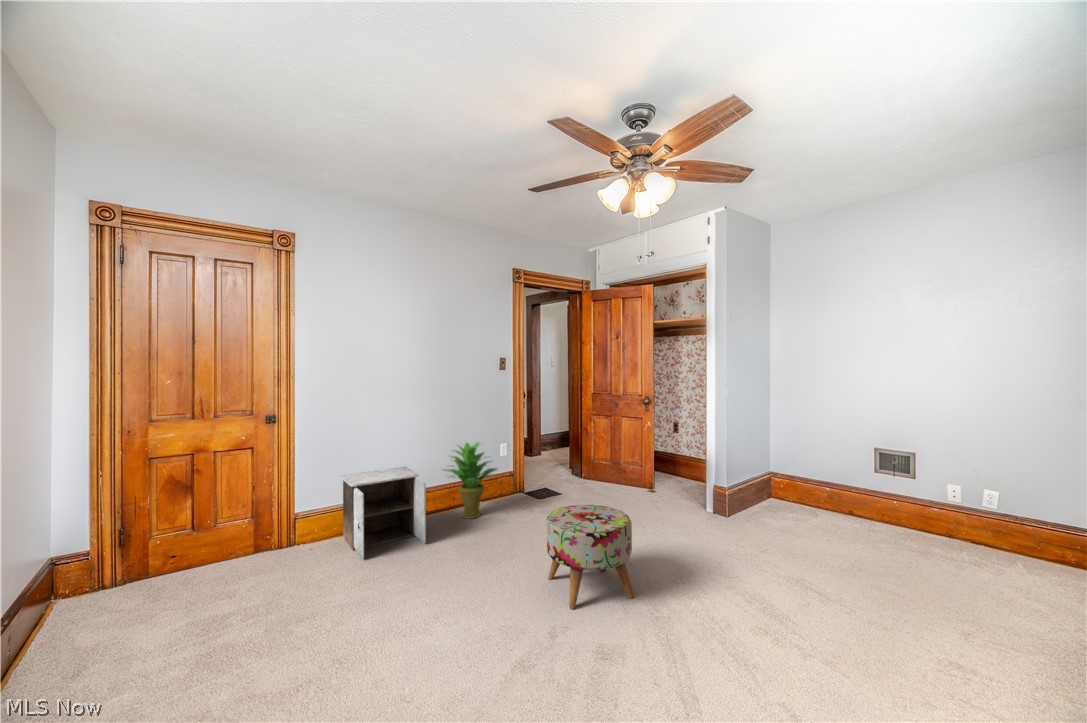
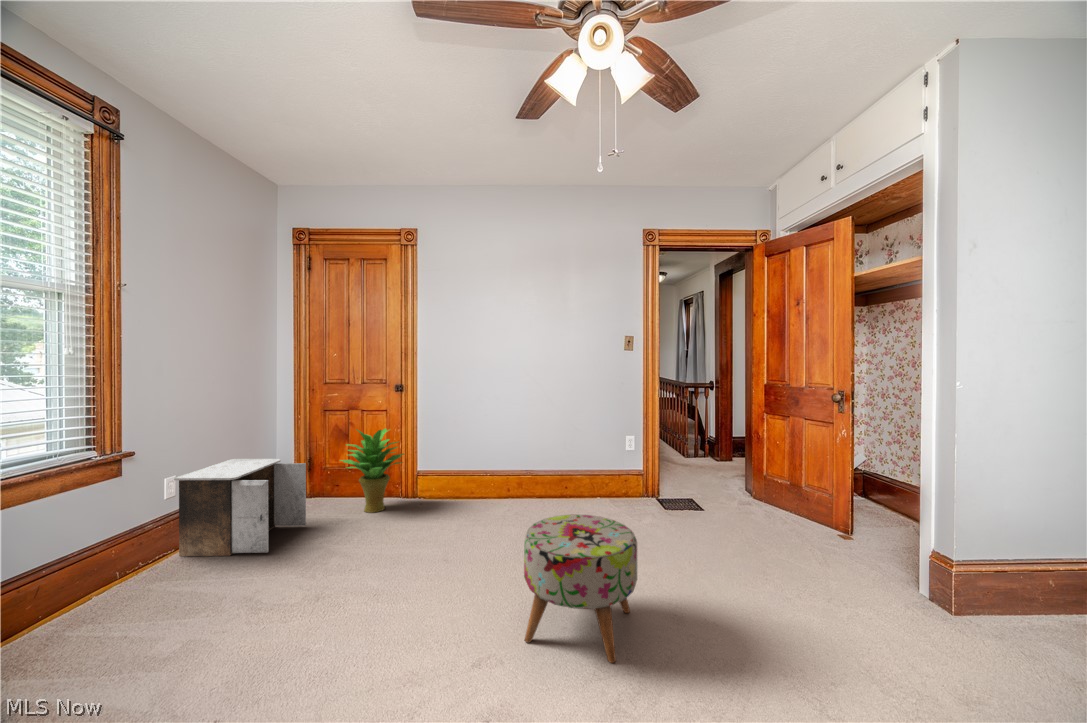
potted plant: present [442,442,497,519] -> present [340,429,403,513]
nightstand: present [340,466,427,559] -> present [174,459,306,556]

